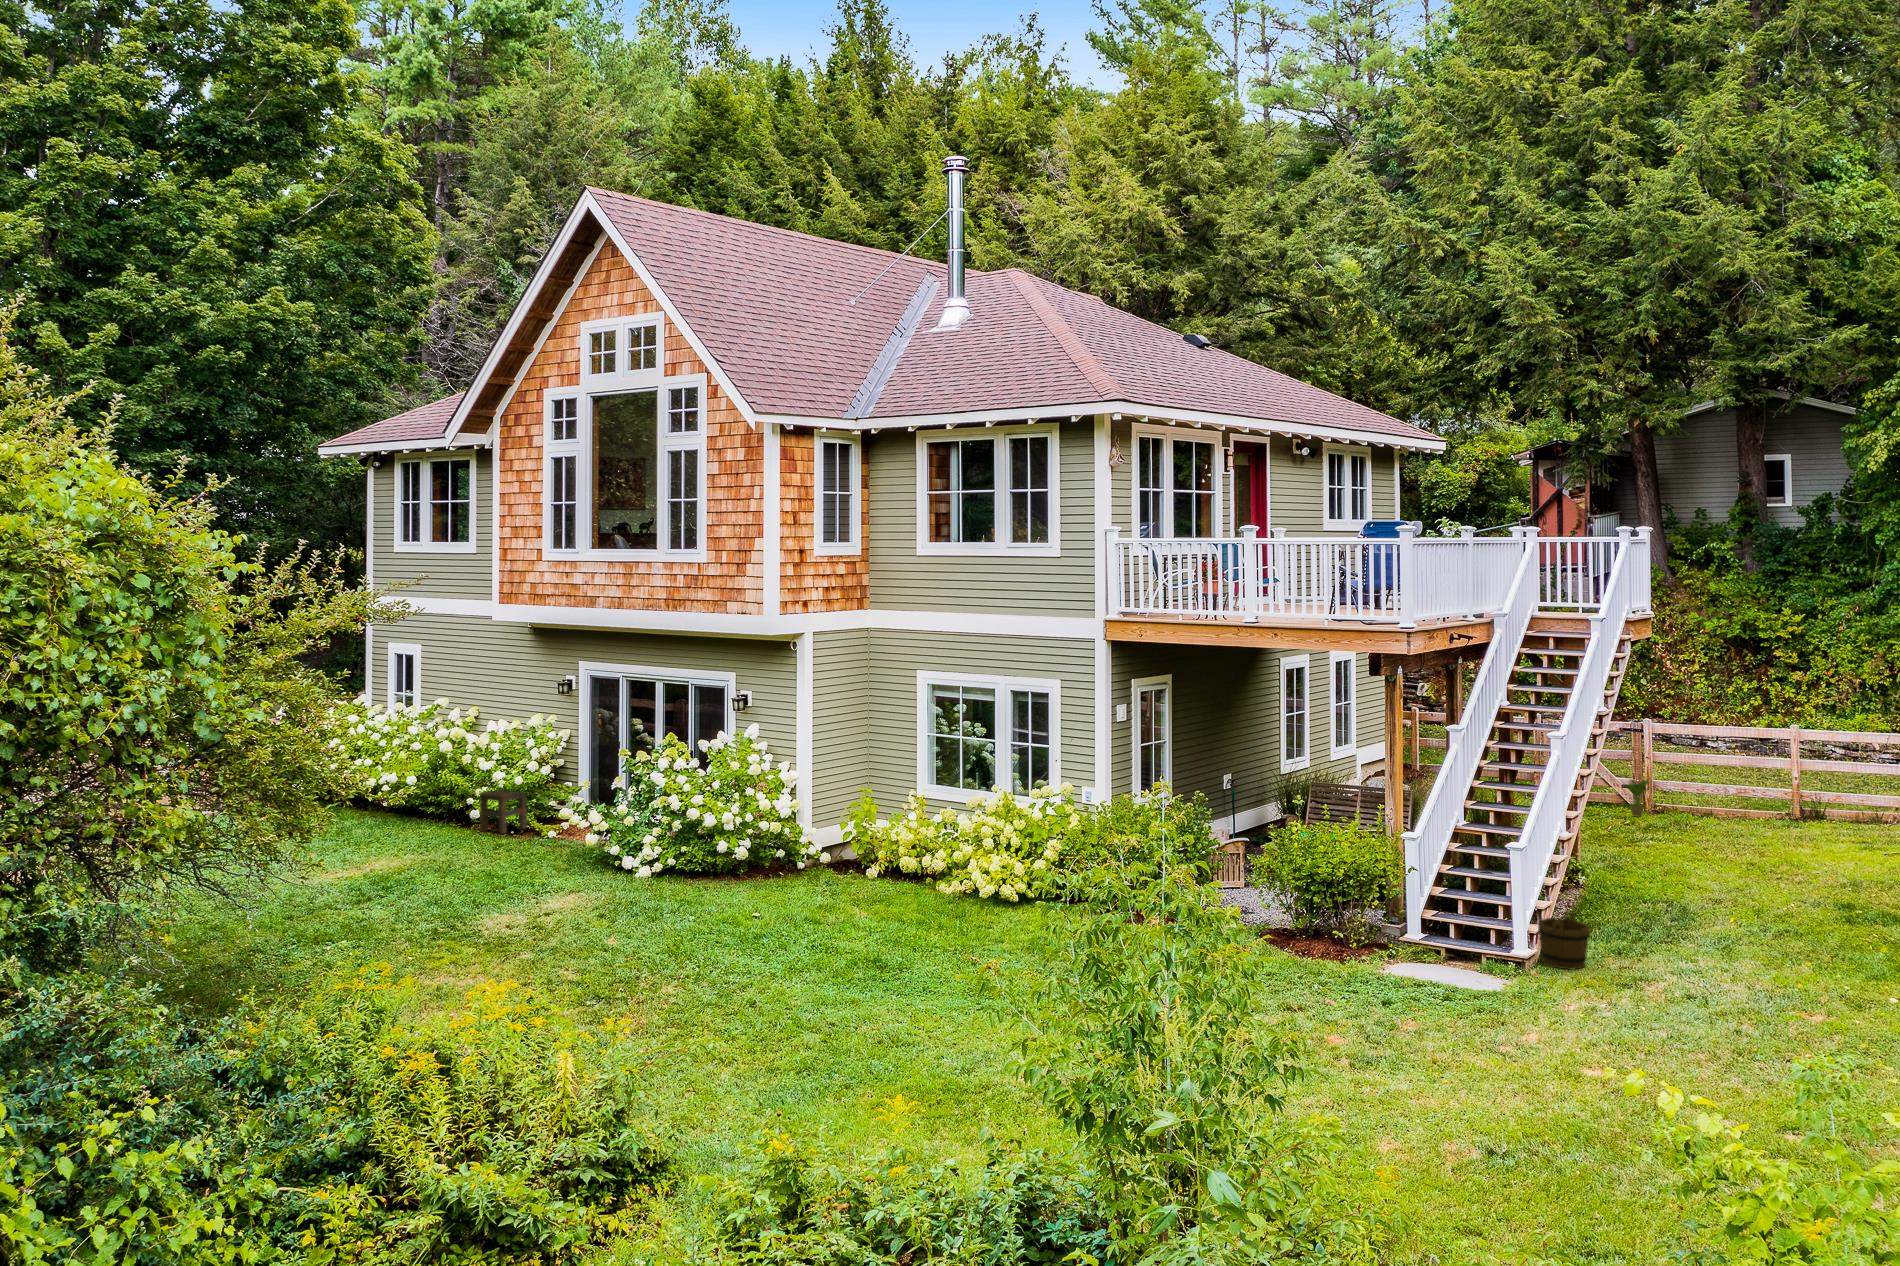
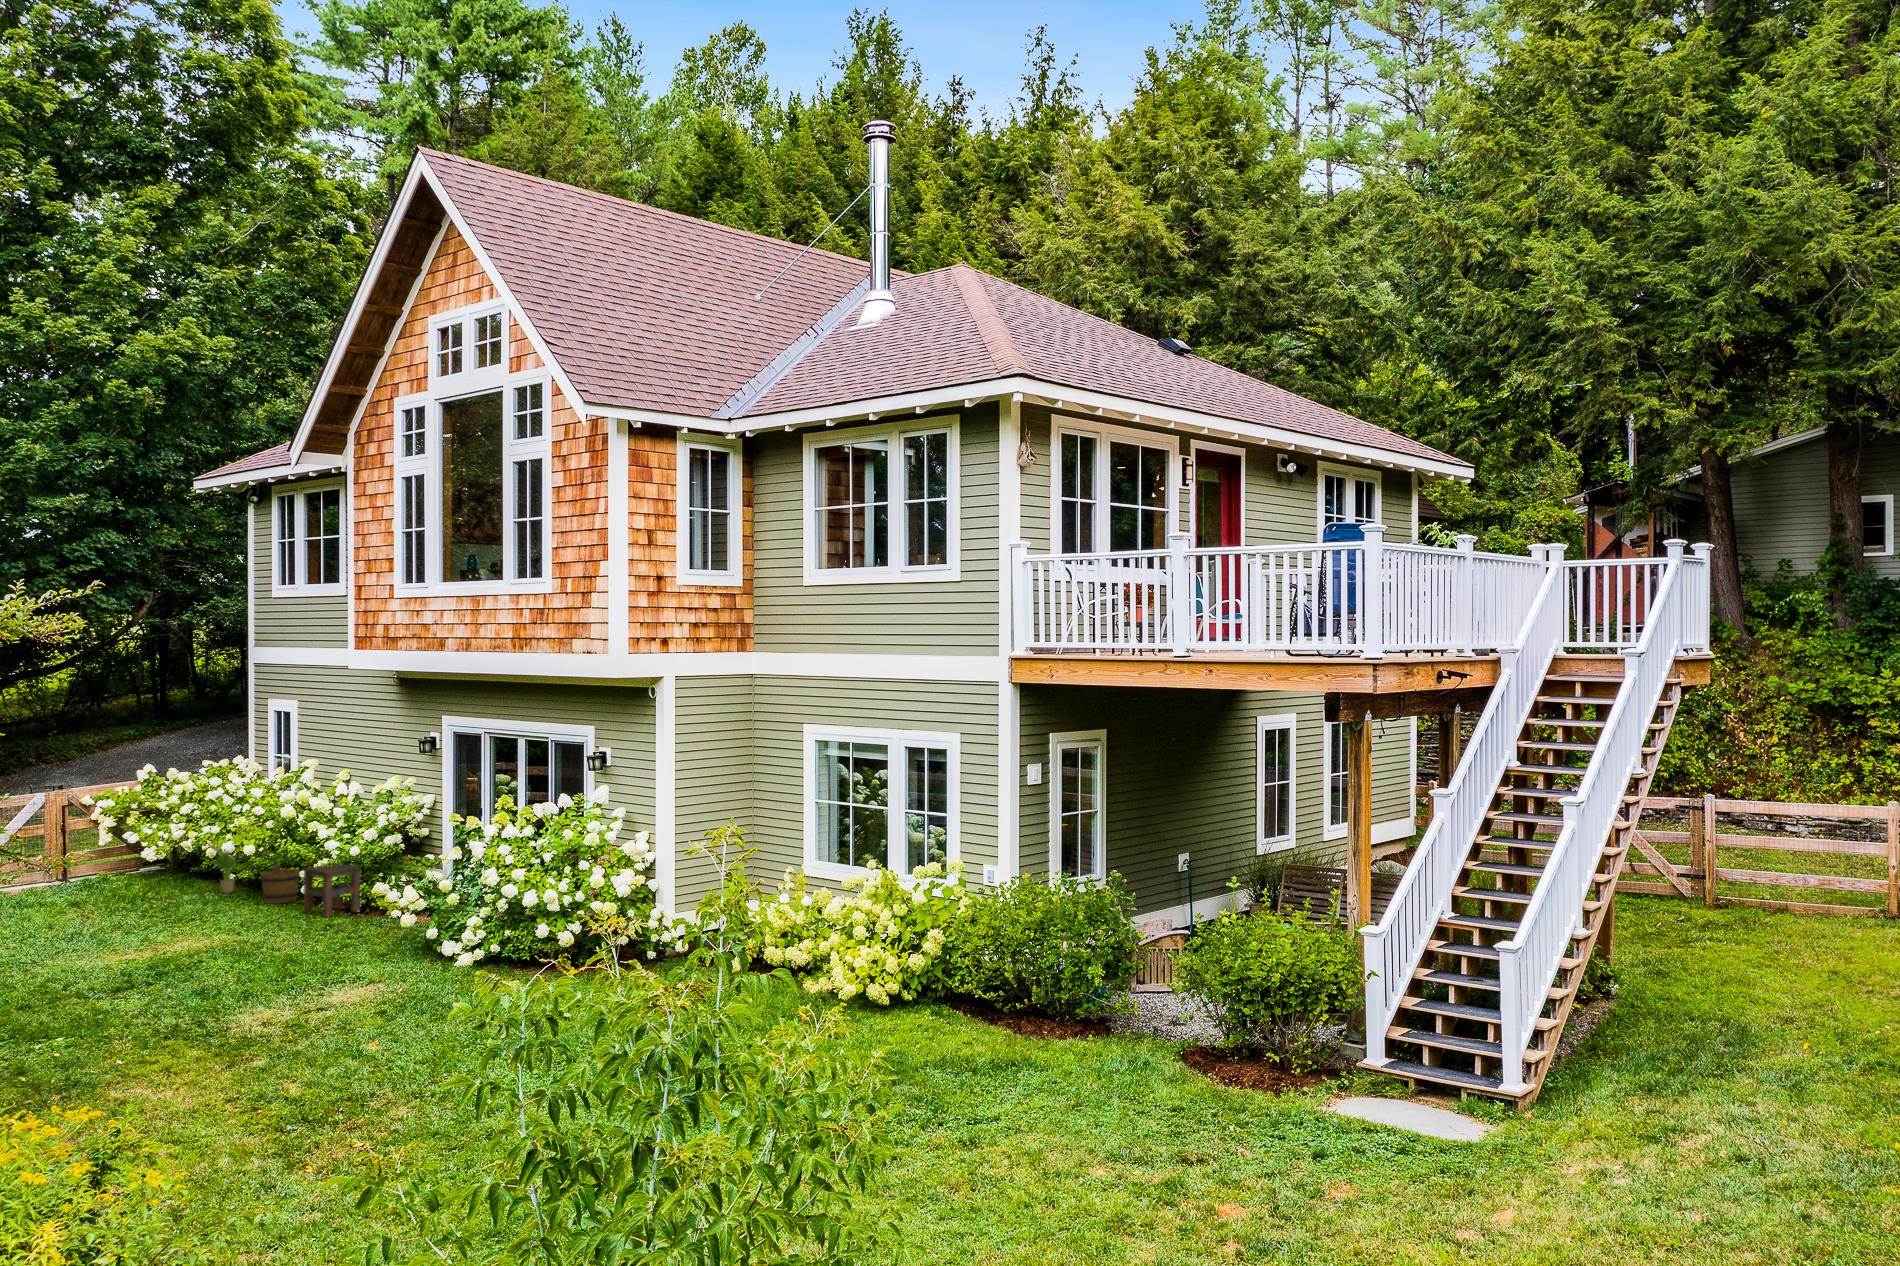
potted plant: present [1623,779,1650,817] -> present [210,845,239,893]
bucket: present [1538,912,1590,970] -> present [261,865,300,904]

